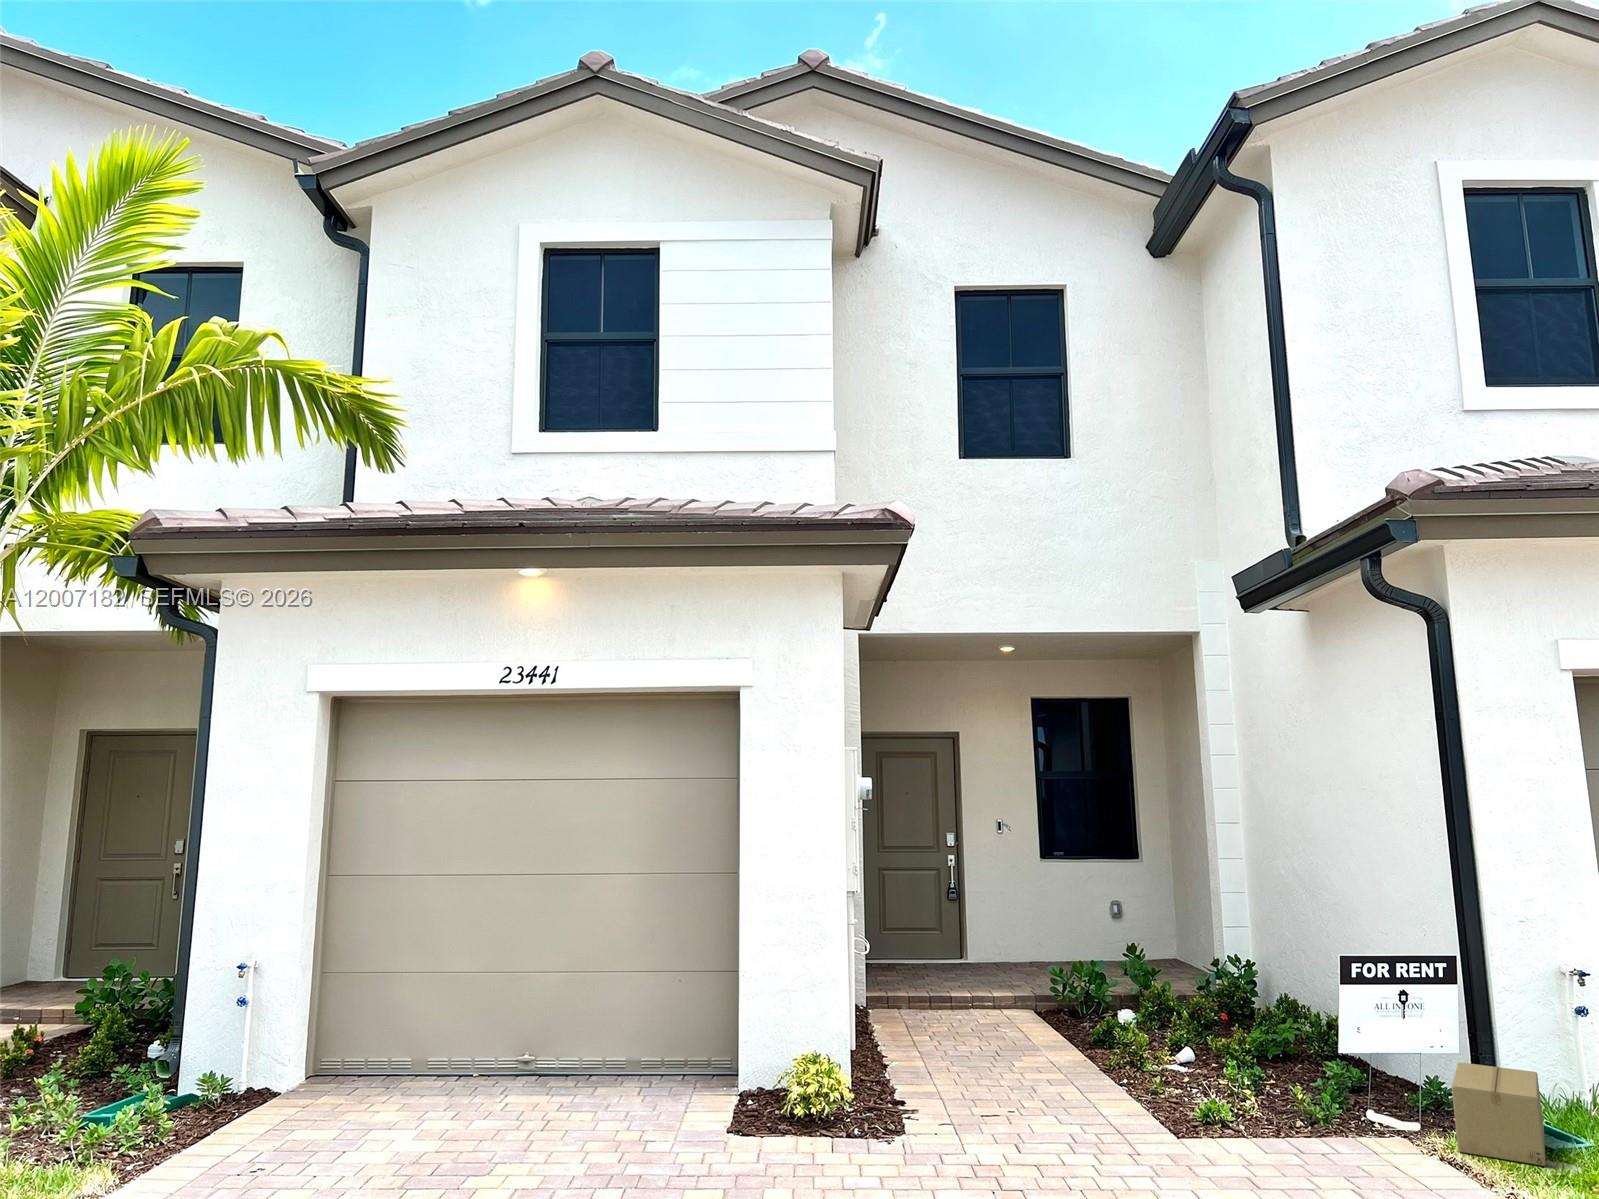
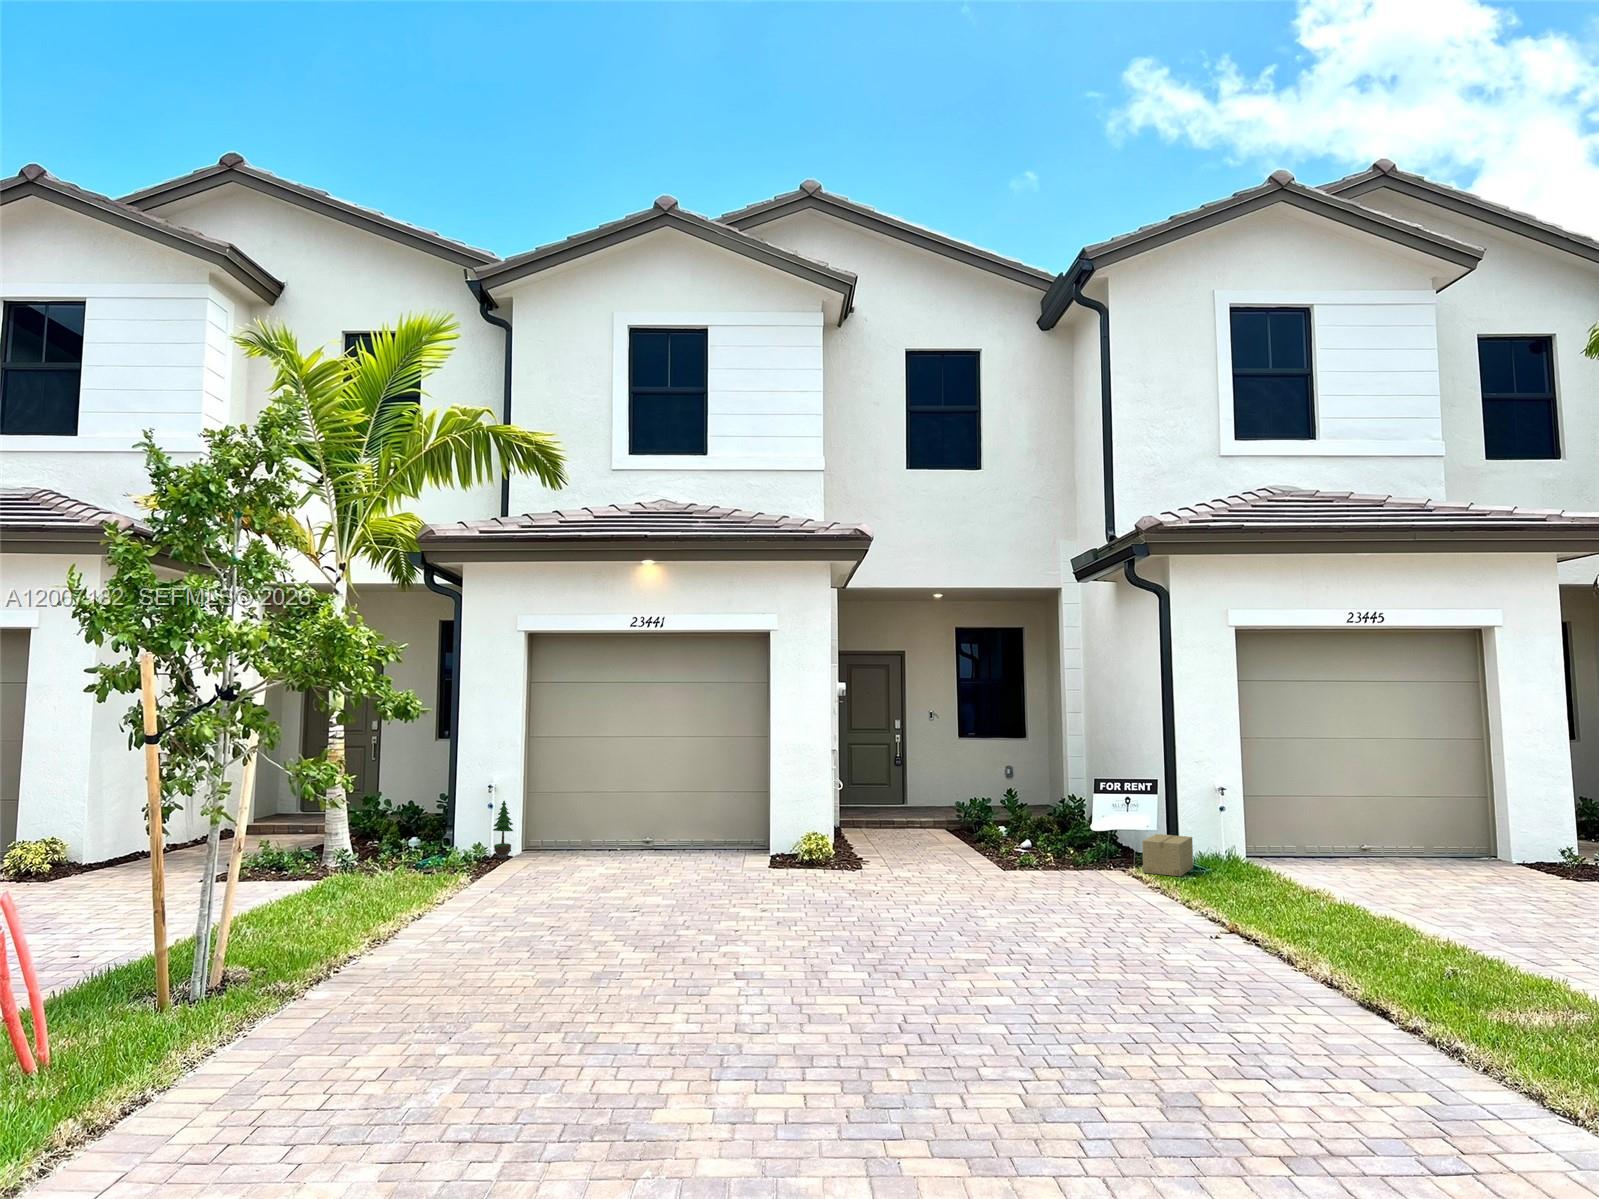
potted tree: none [240,990,281,1100] -> present [493,801,513,859]

